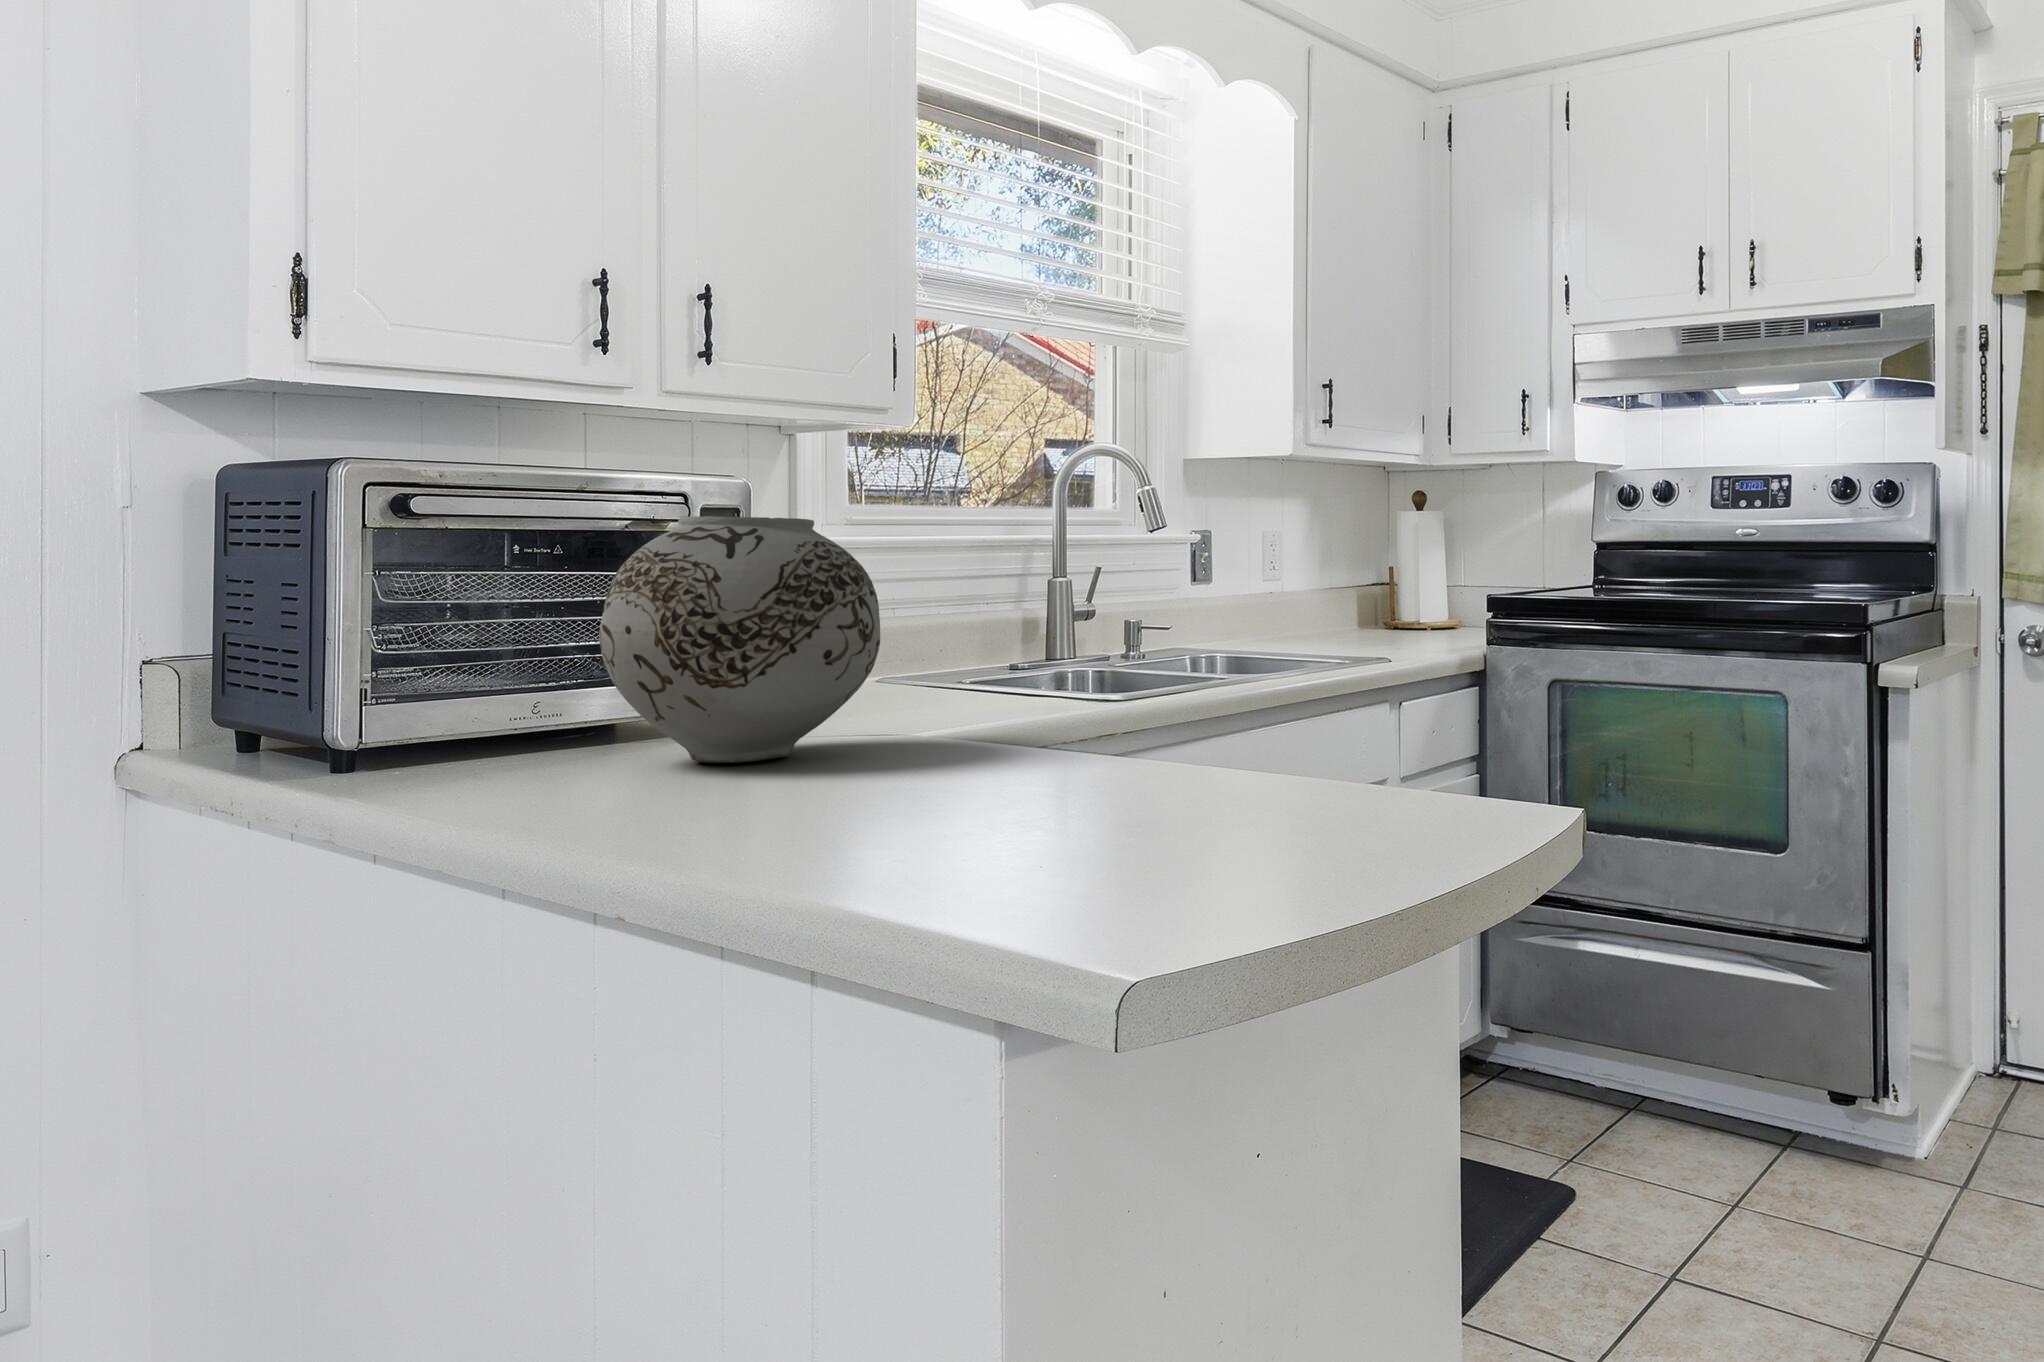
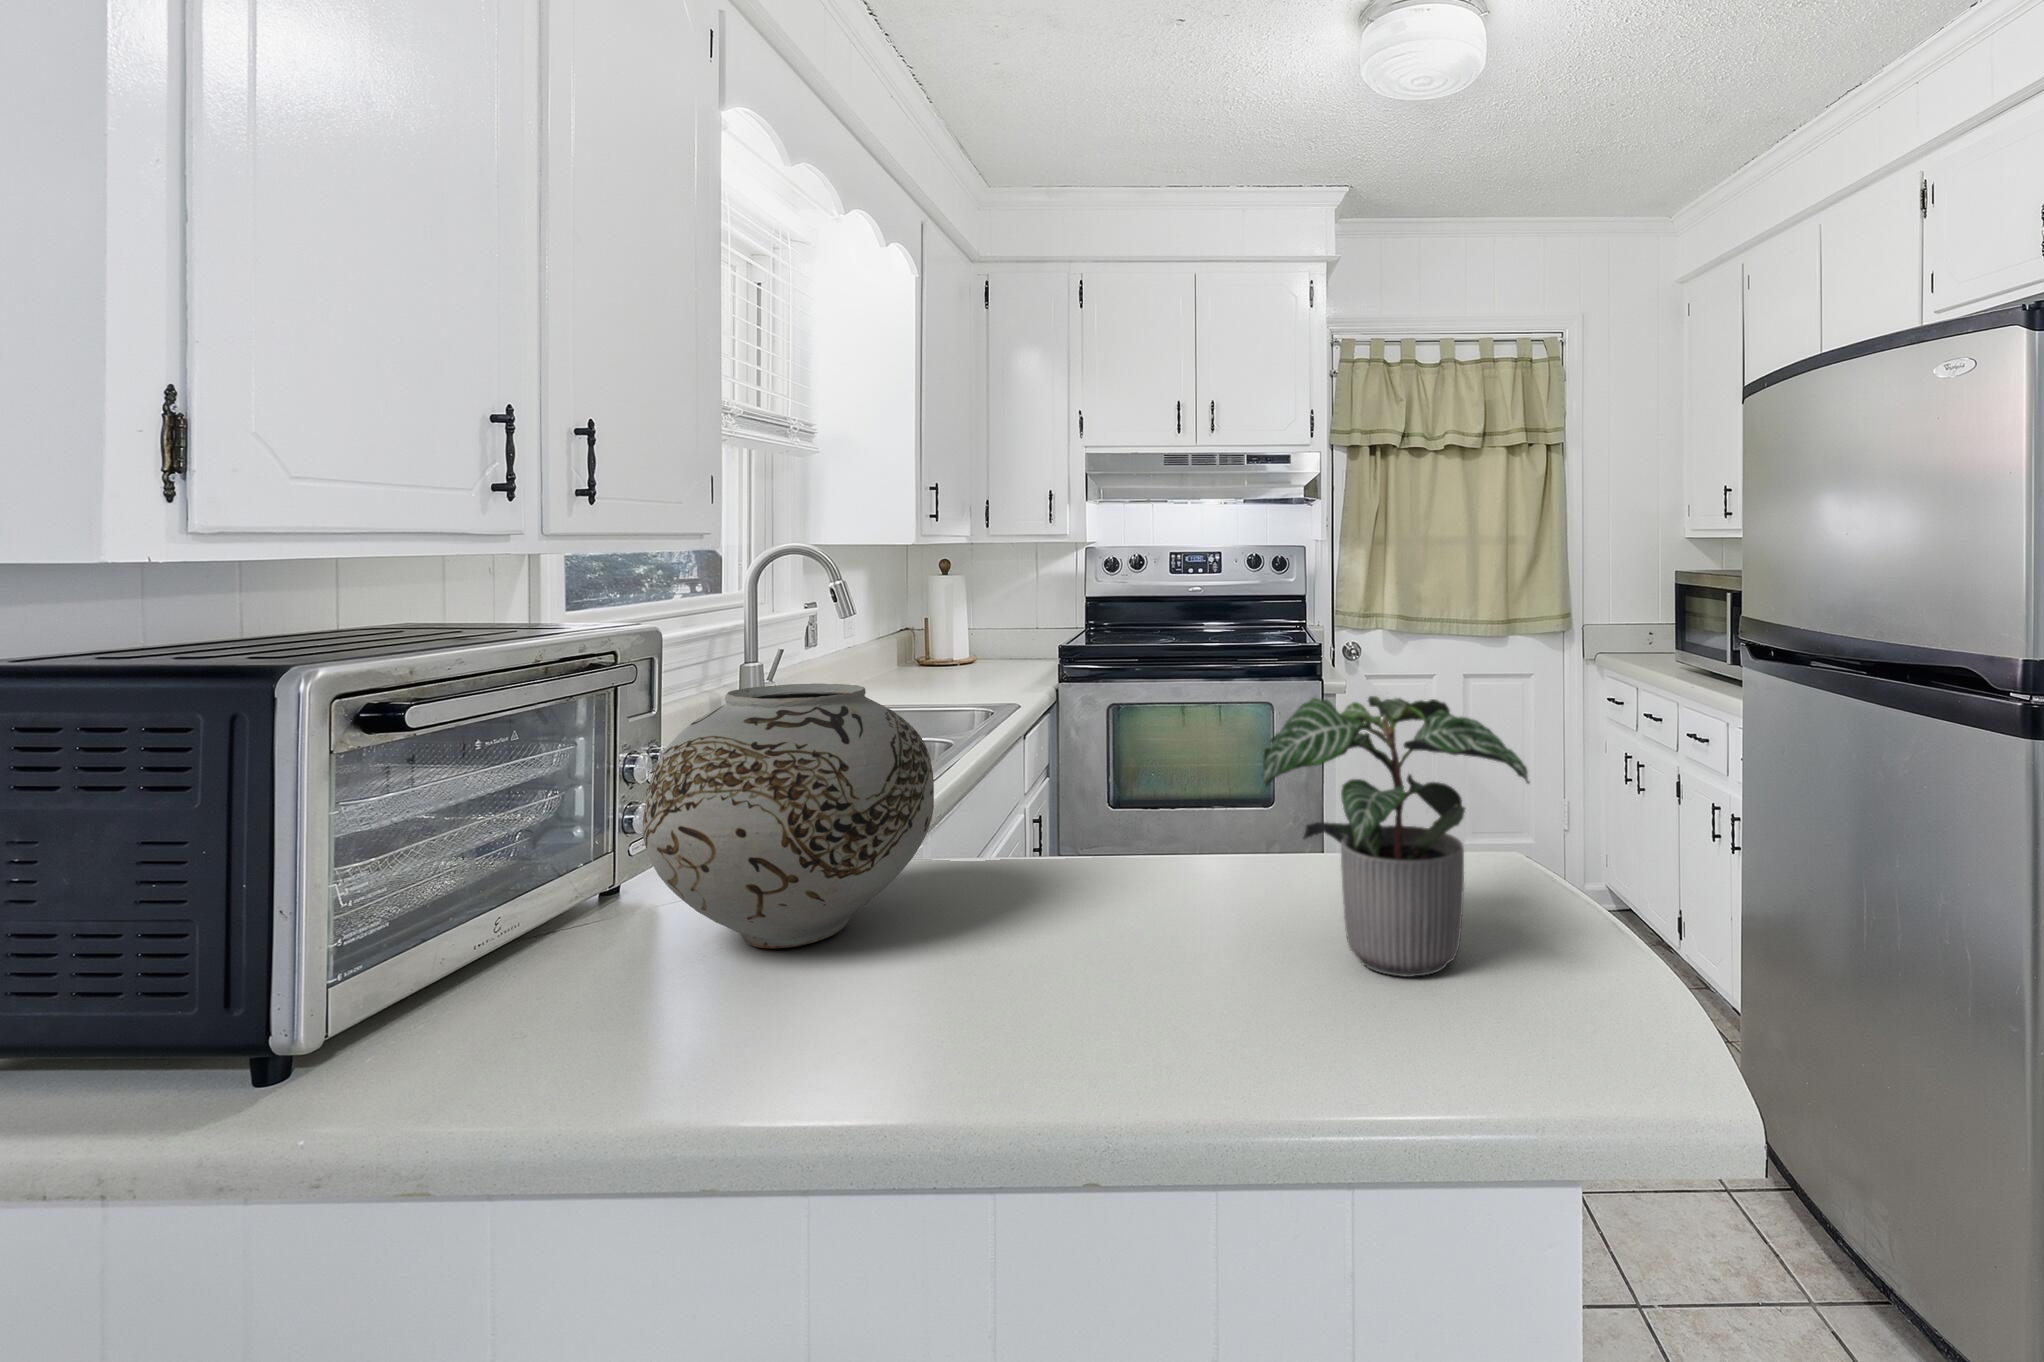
potted plant: none [956,504,1311,836] -> present [1262,696,1529,977]

